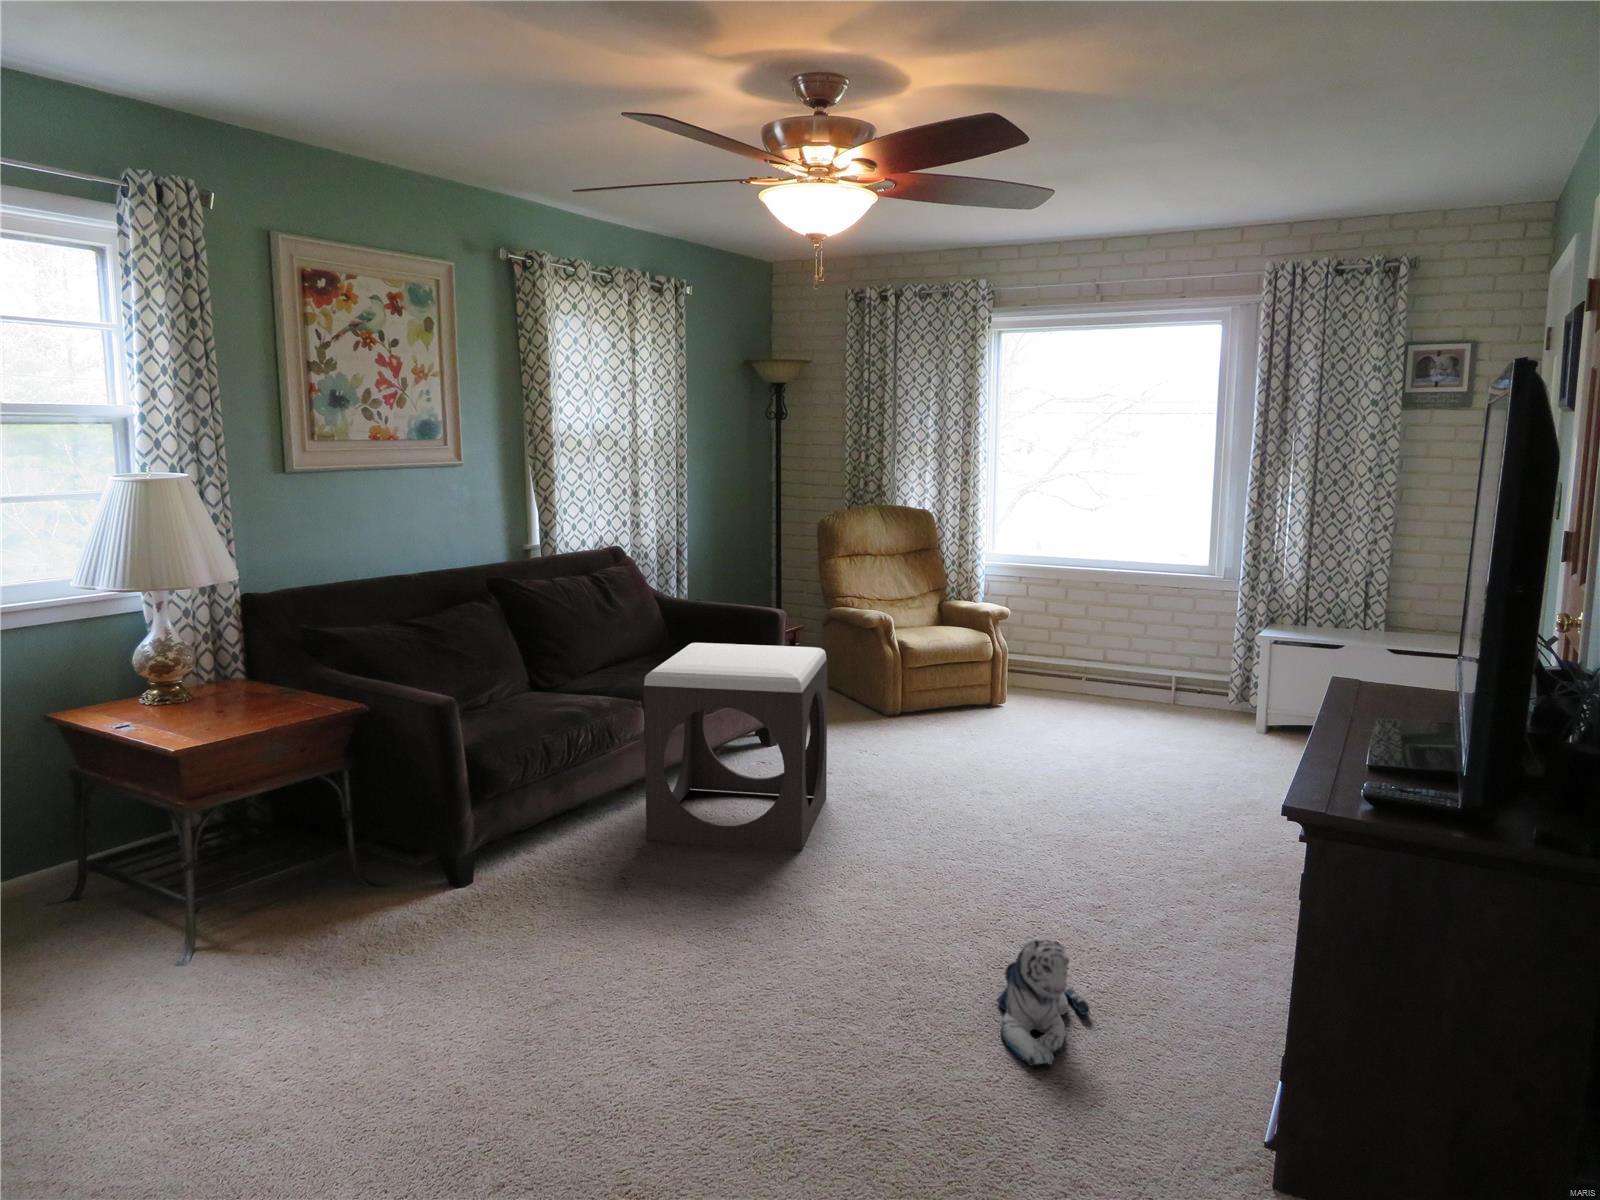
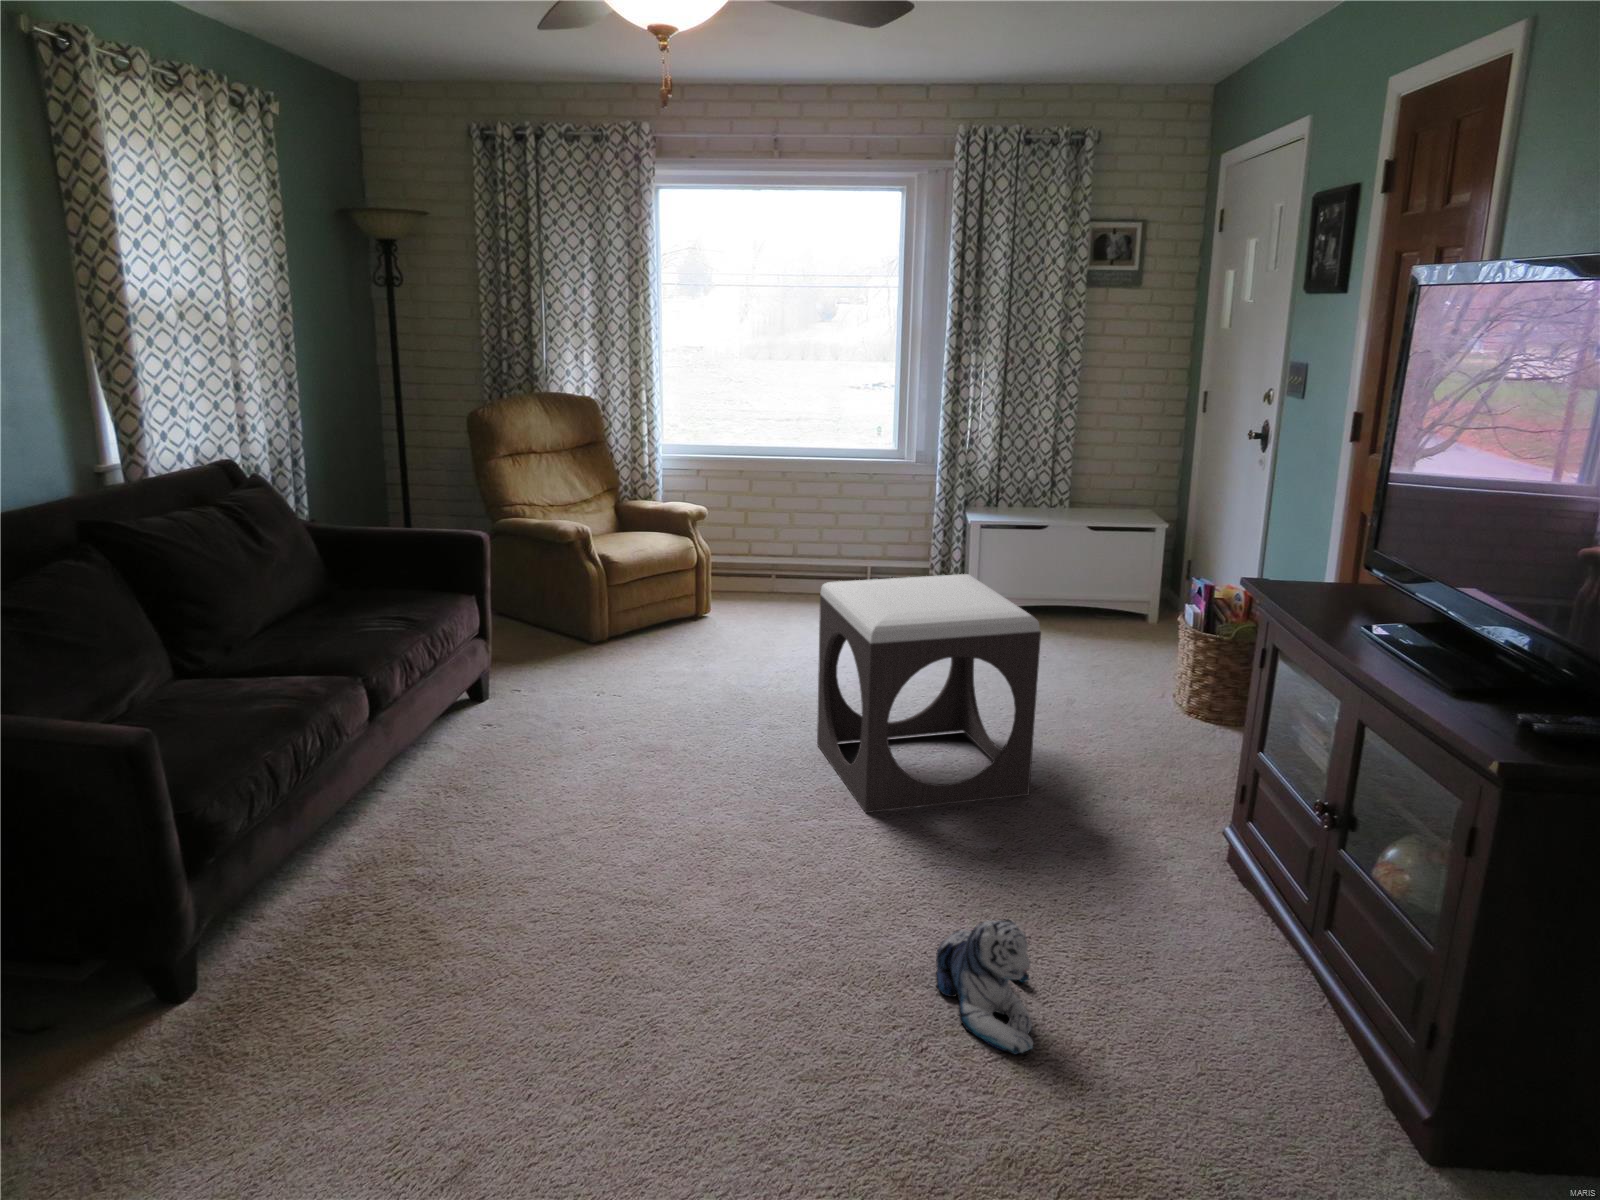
footstool: present [644,643,827,850] -> present [817,574,1041,813]

